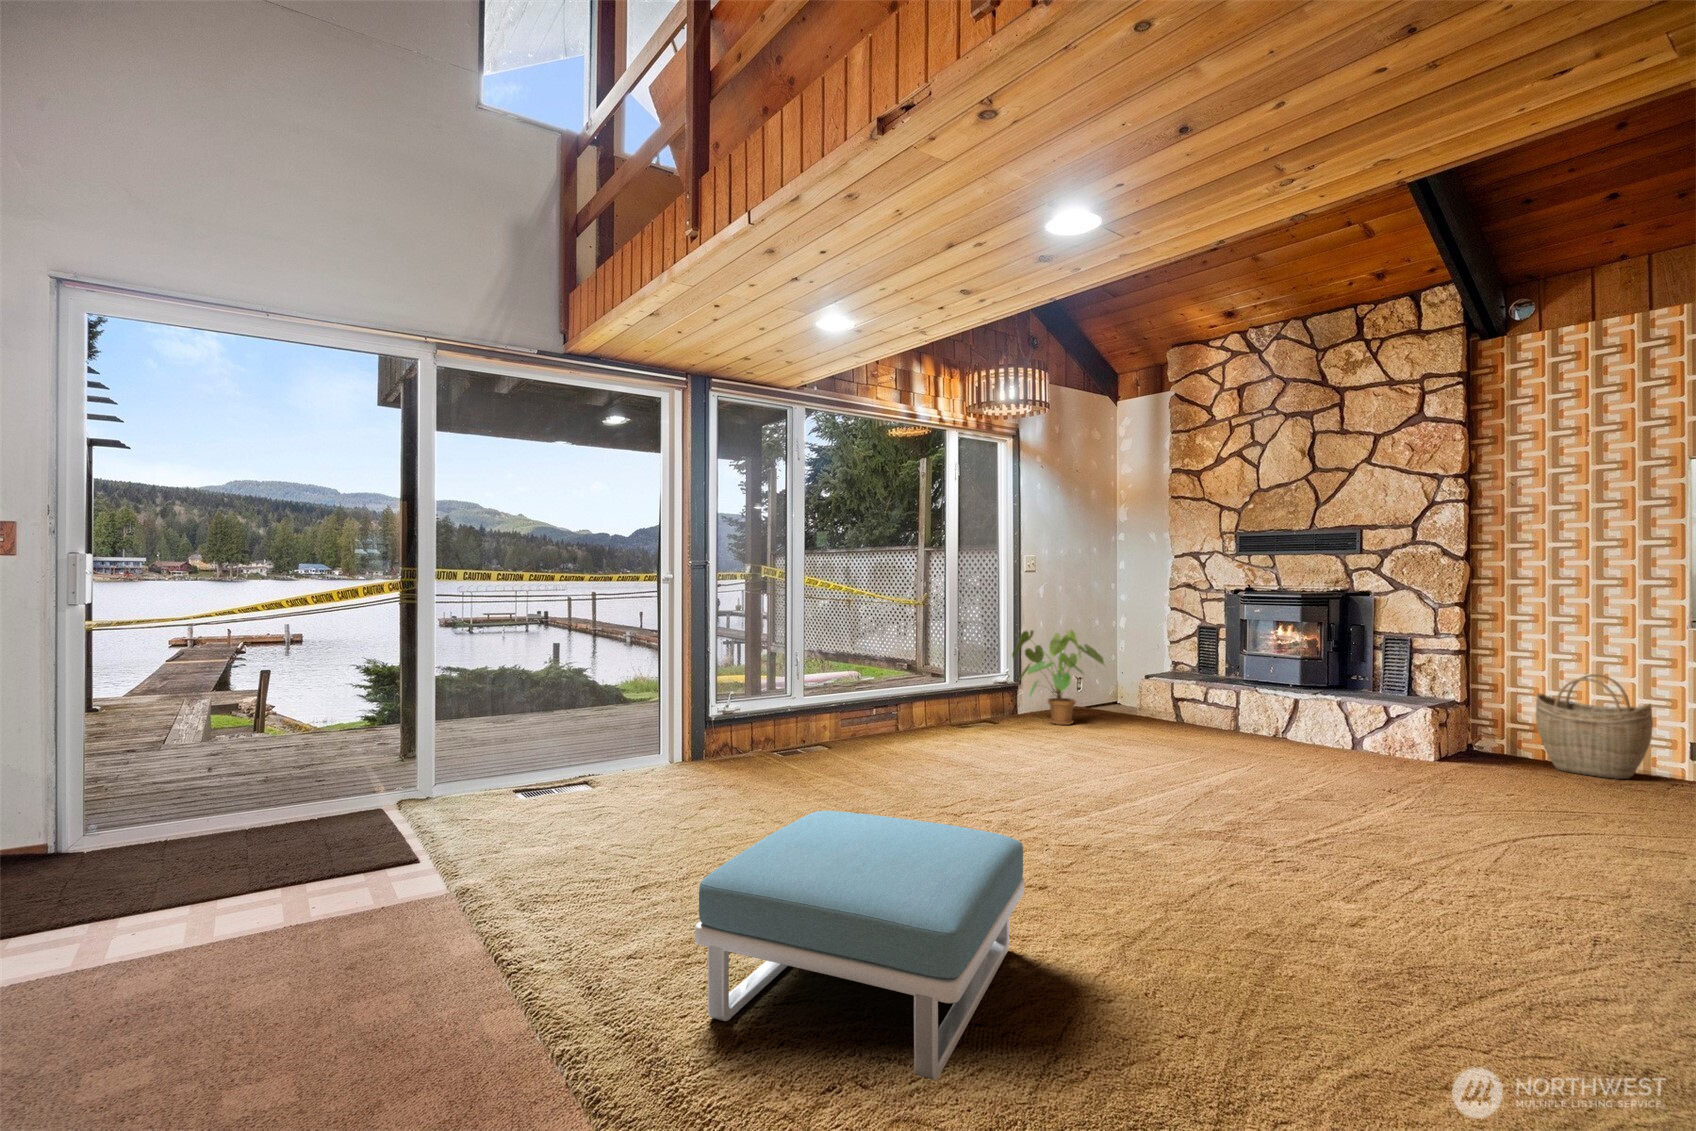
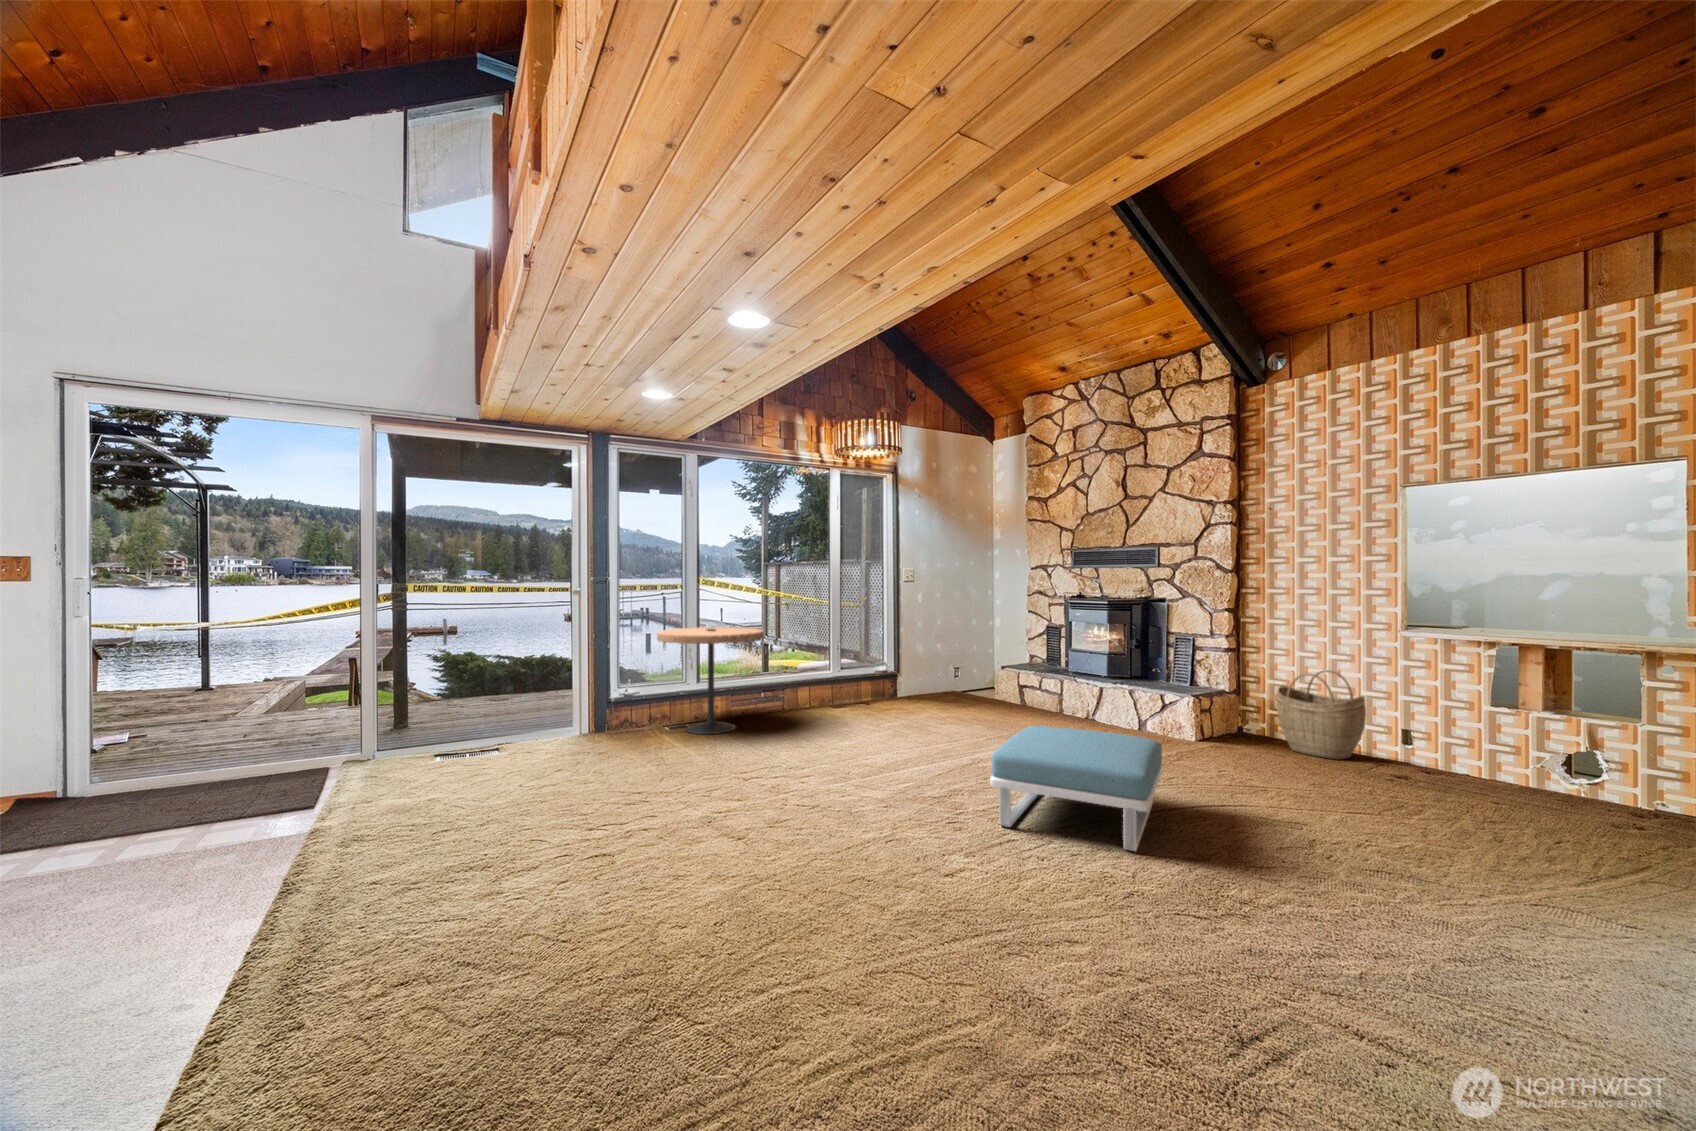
side table: none [771,629,905,766] -> present [657,627,764,734]
house plant: present [1012,630,1104,725] -> none [889,628,963,705]
footstool: present [695,811,1024,1080] -> present [990,726,1163,851]

